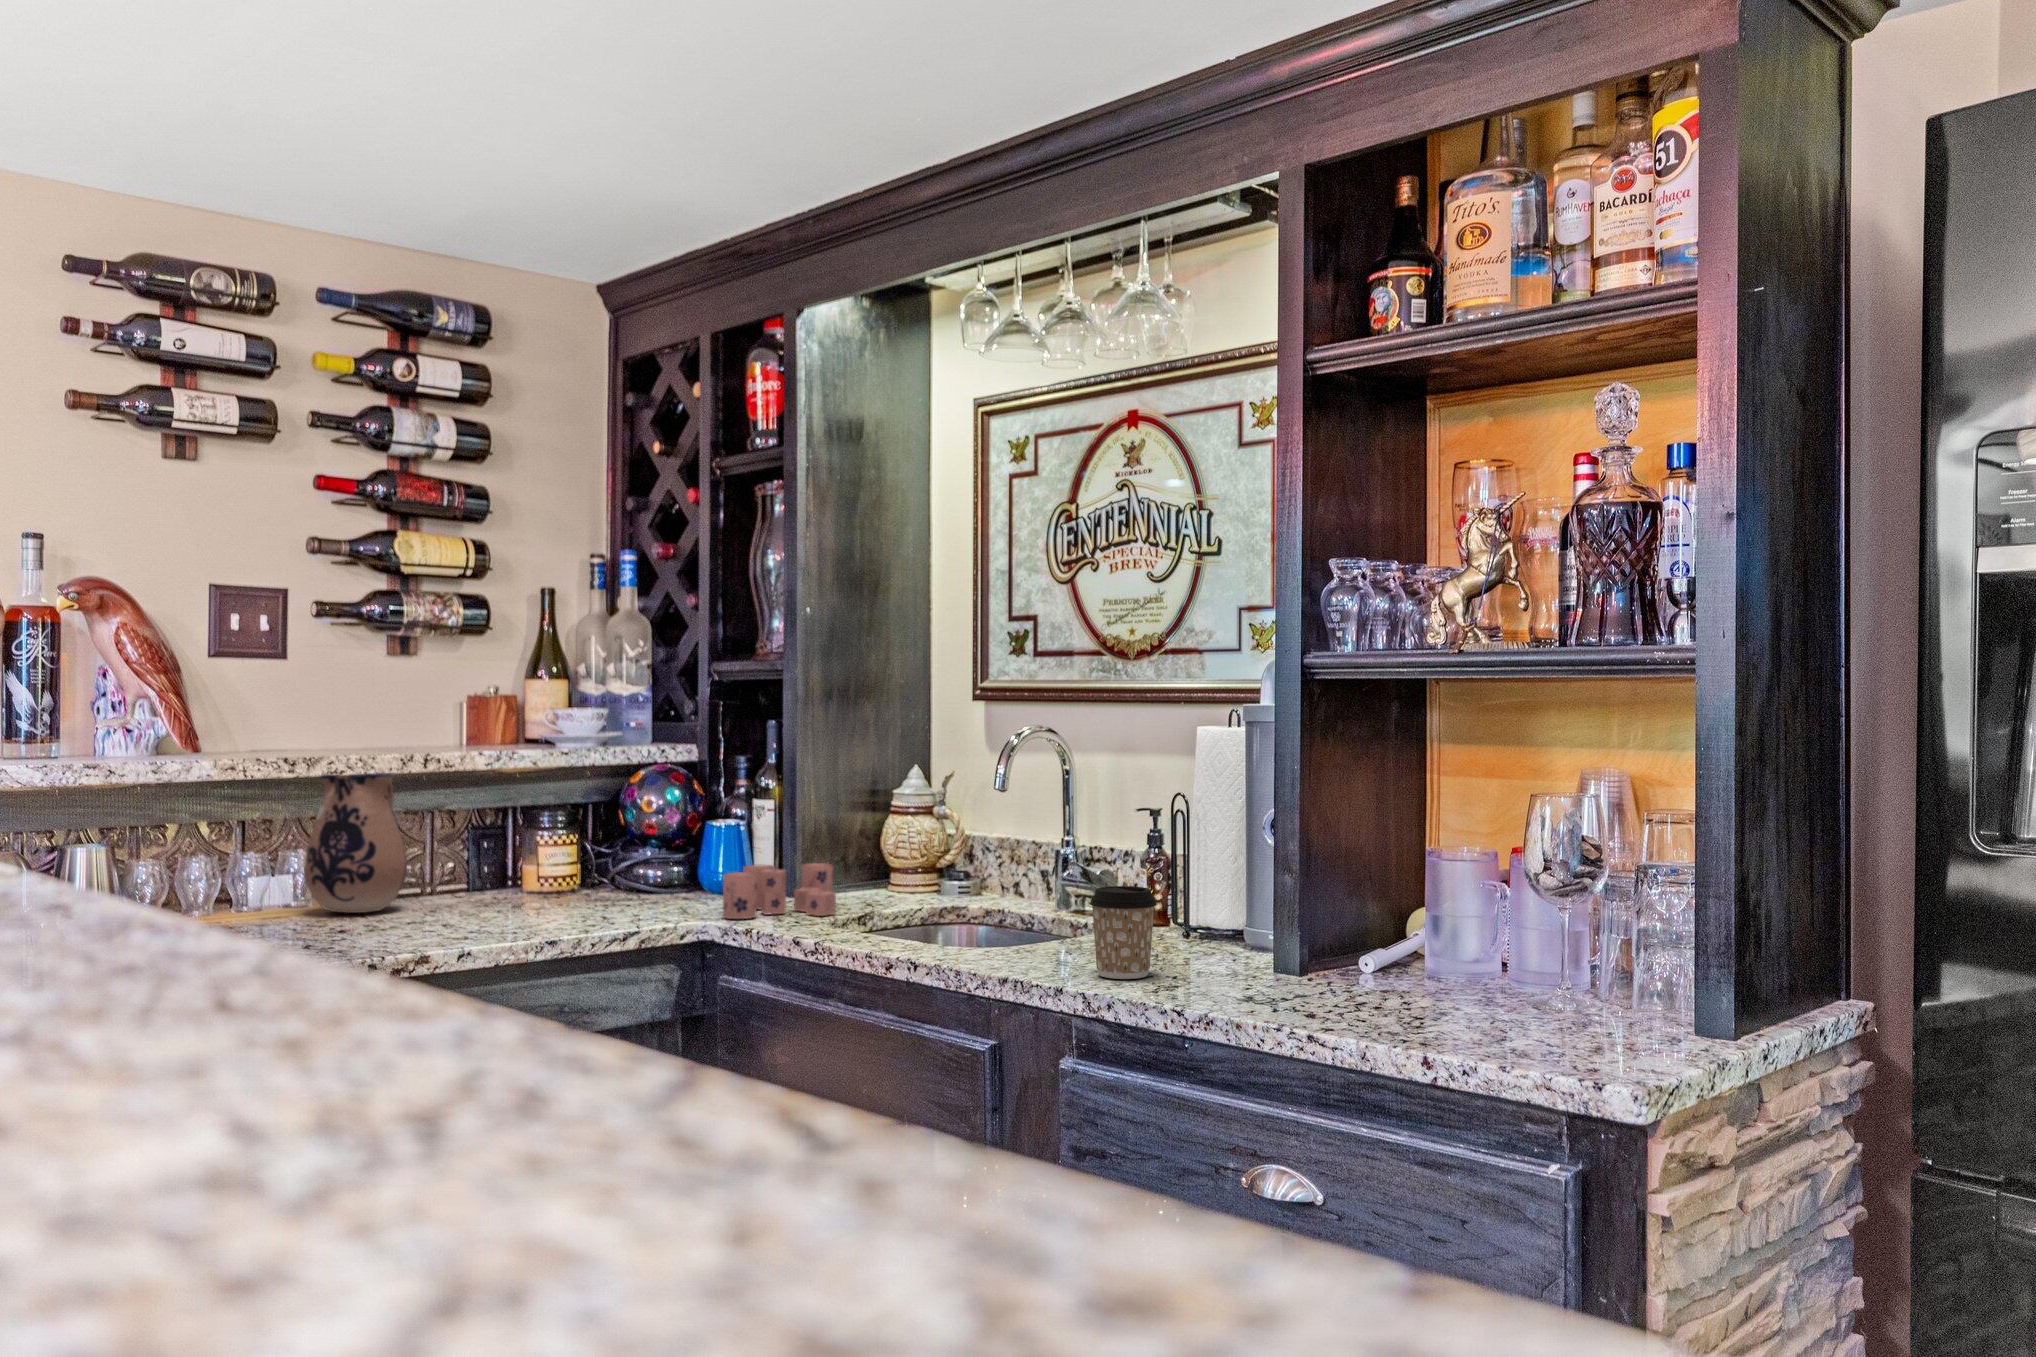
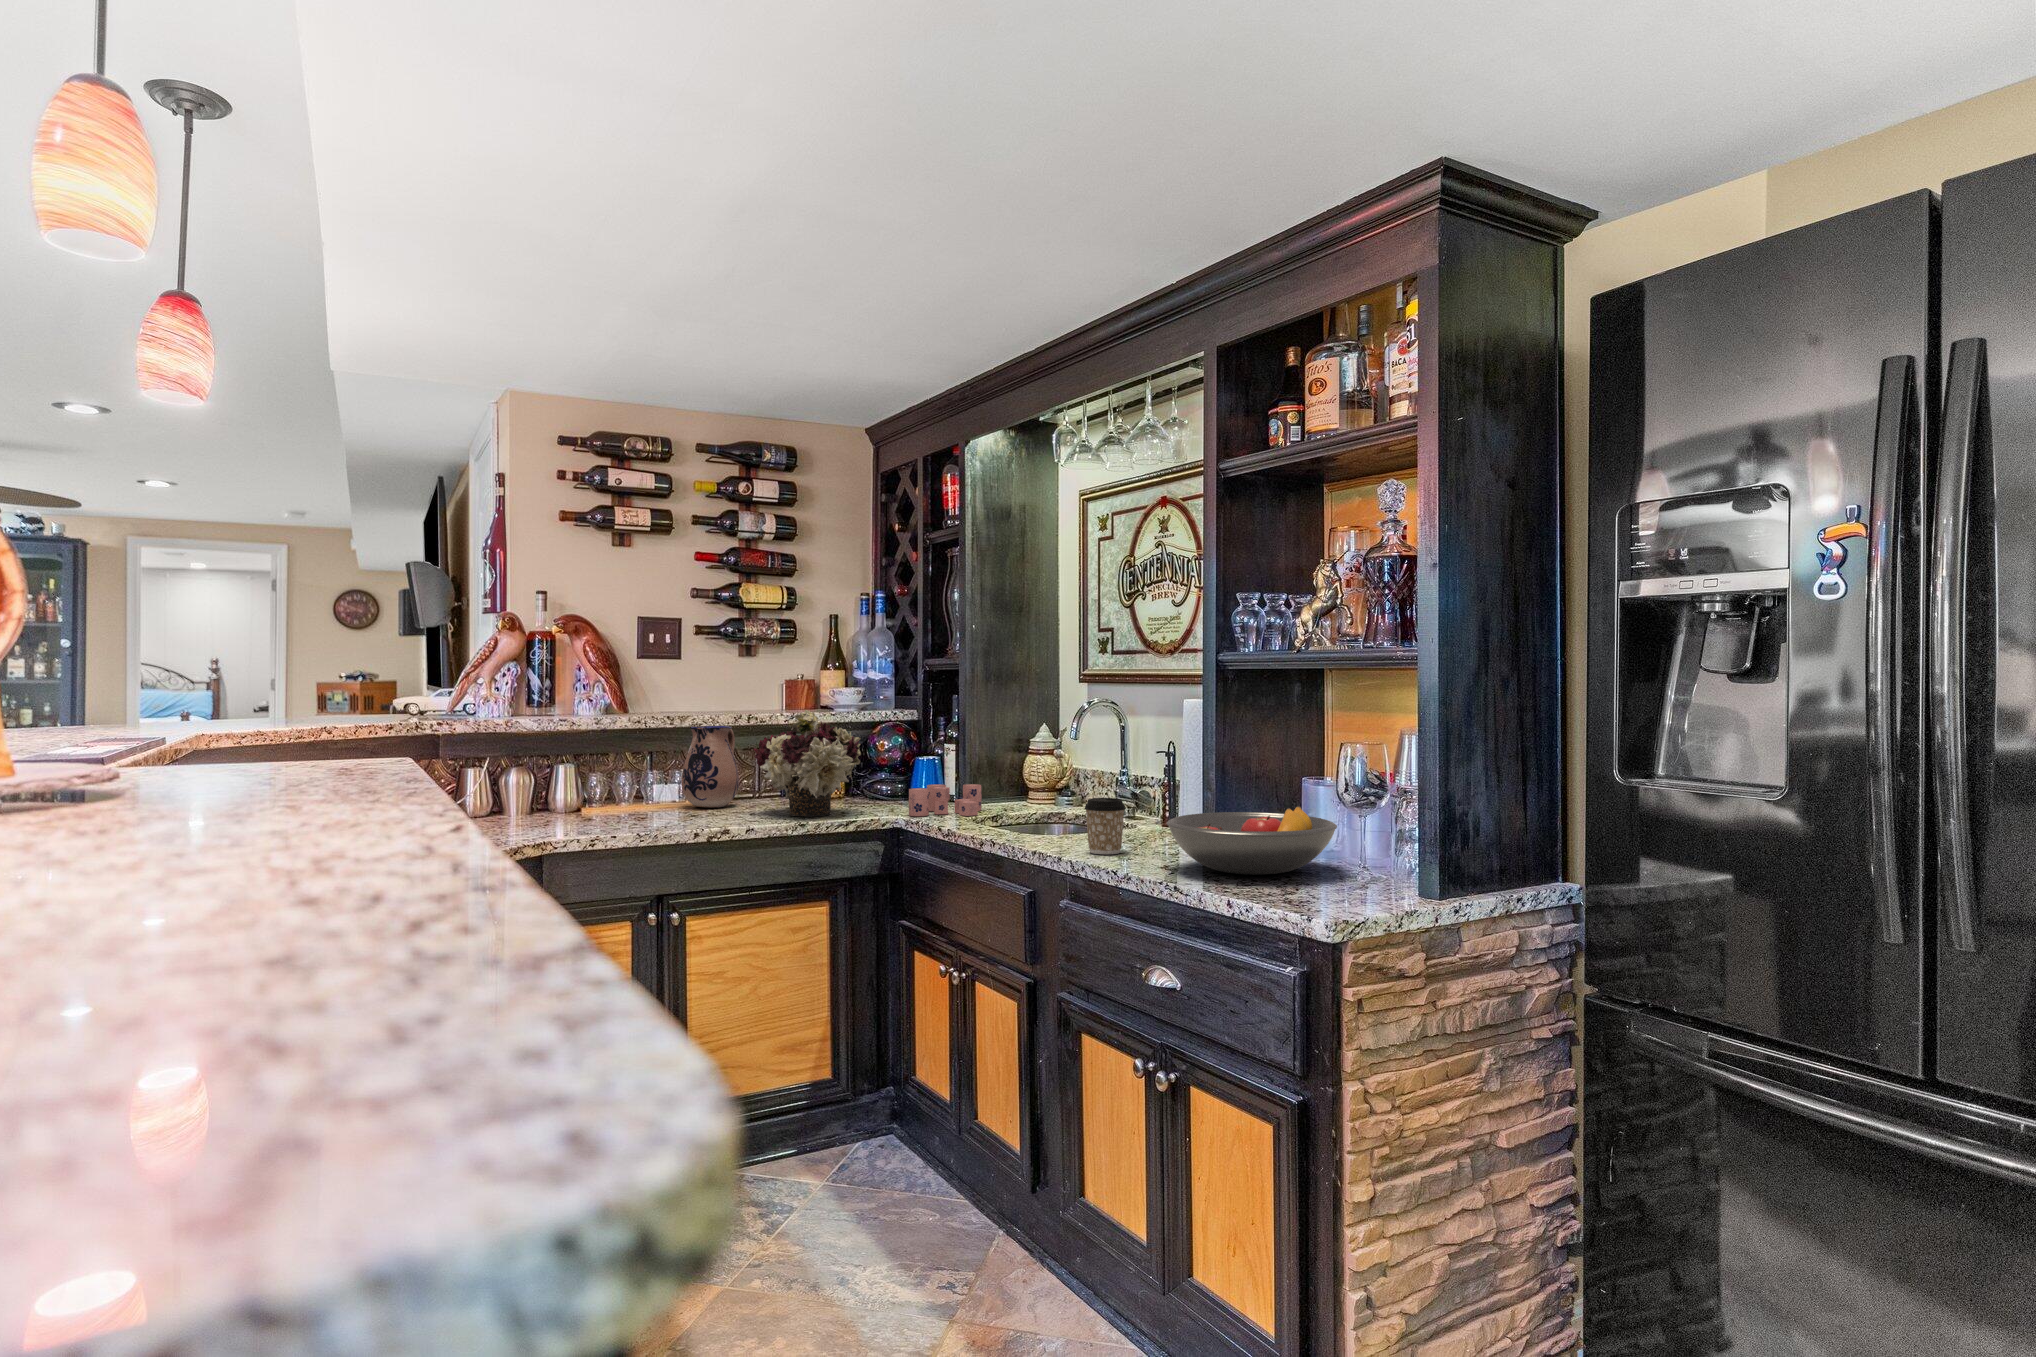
flower arrangement: none [450,744,639,925] -> present [754,710,861,817]
fruit bowl: none [1256,893,1526,1006] -> present [1167,806,1337,875]

